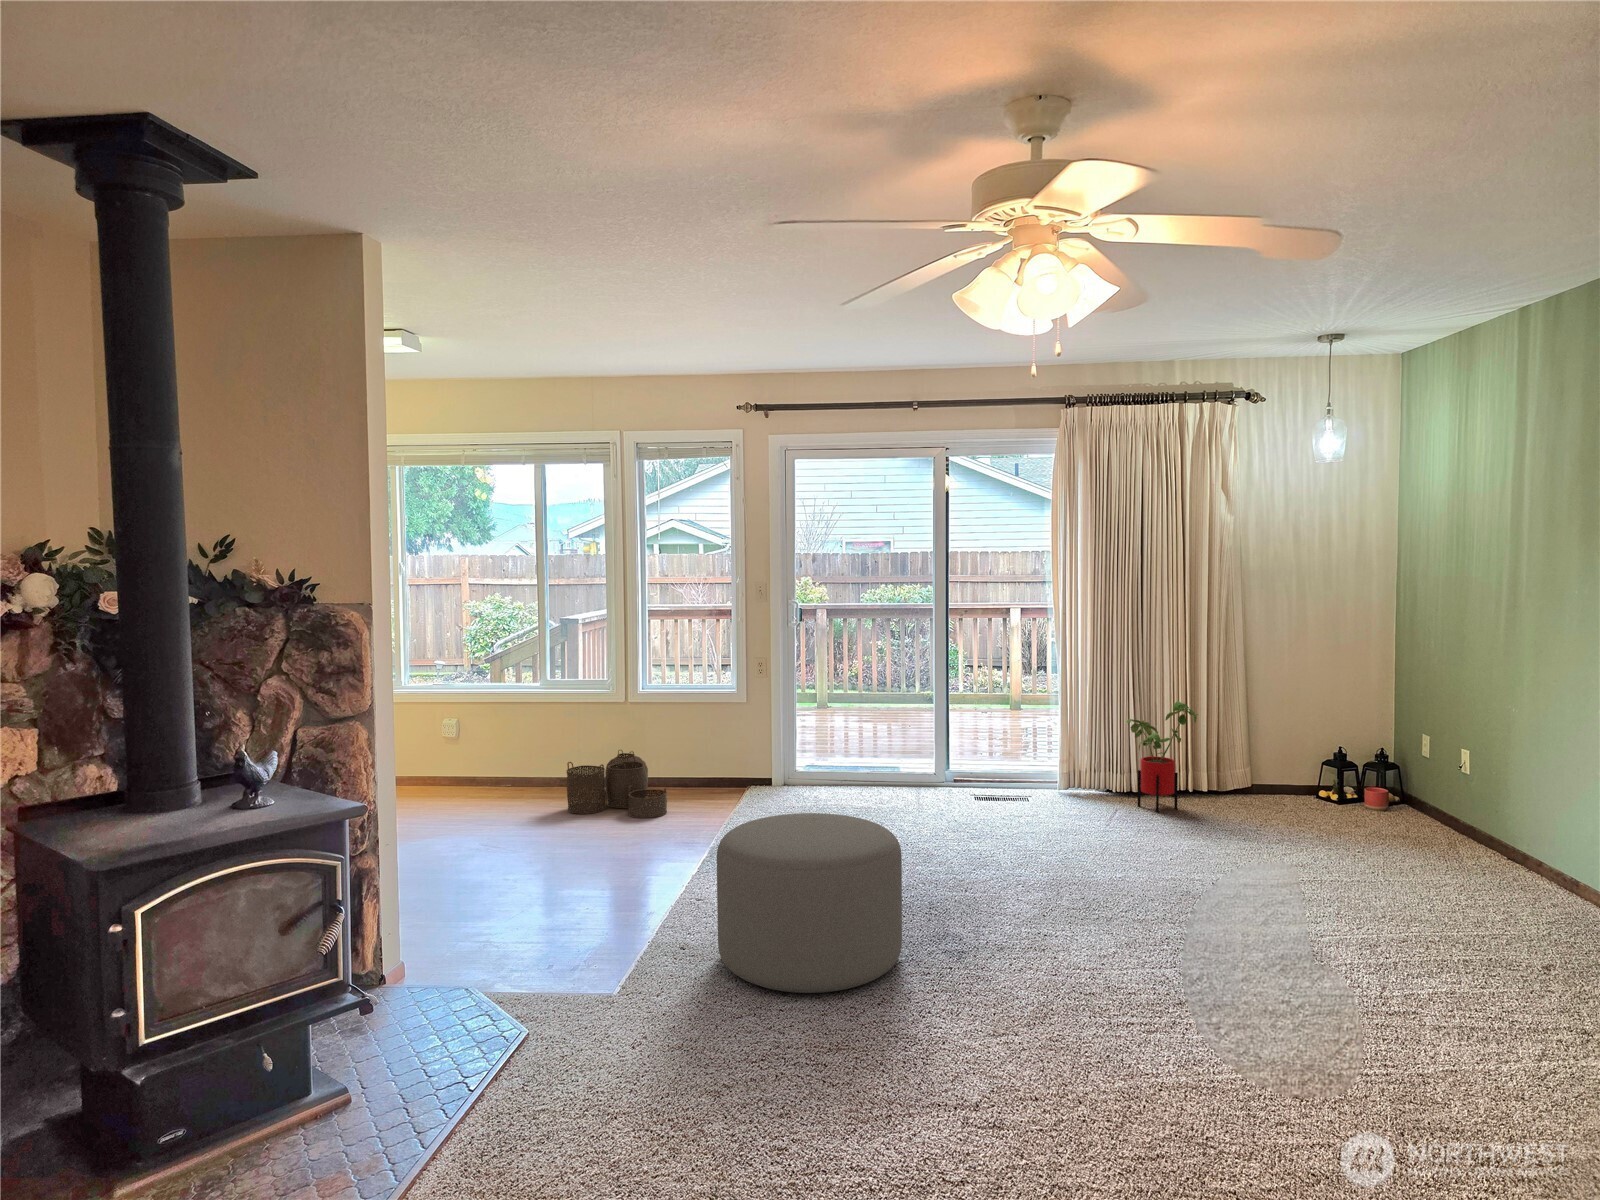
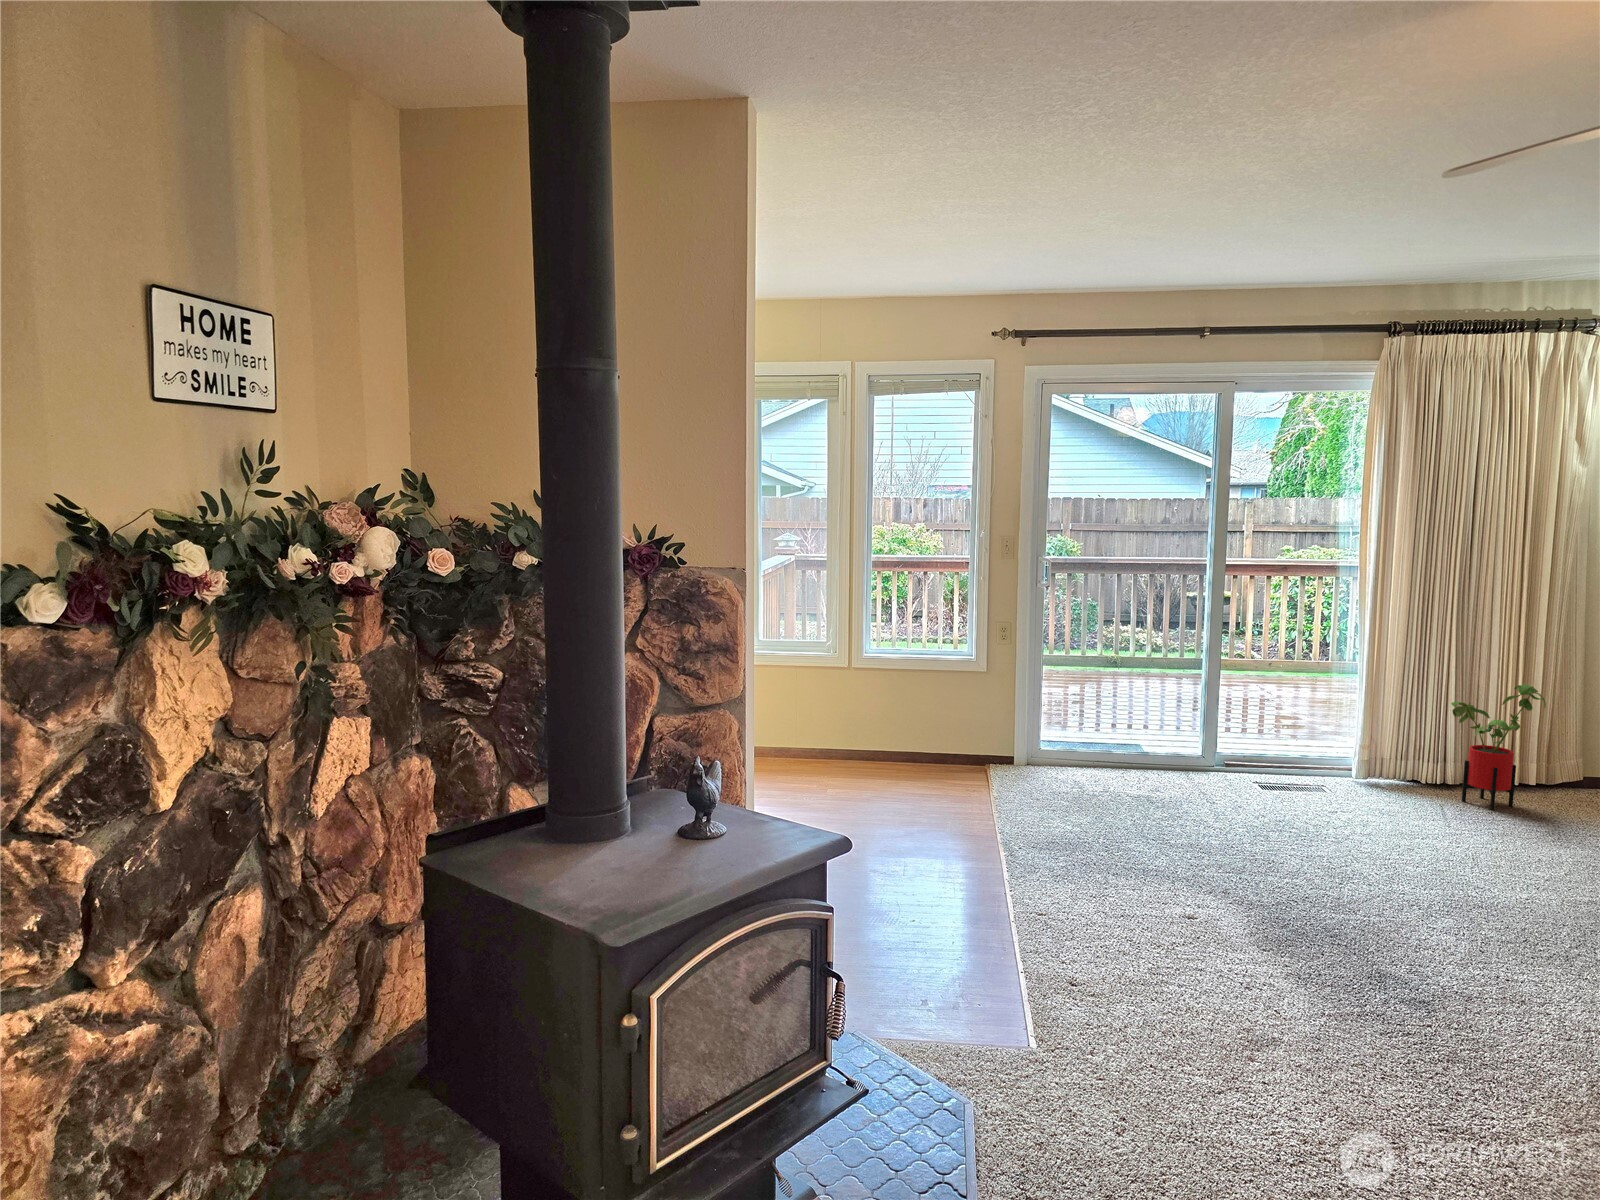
woven basket: present [566,750,667,818] -> none [804,720,920,801]
ottoman: present [717,813,902,993] -> none [1125,823,1373,1052]

